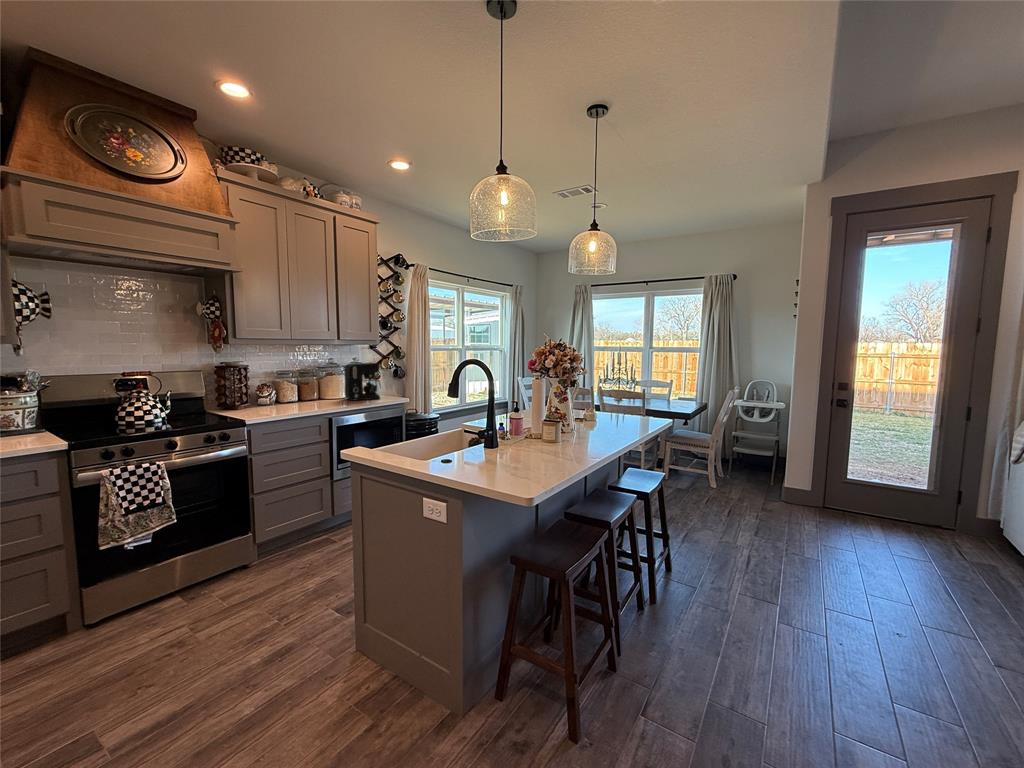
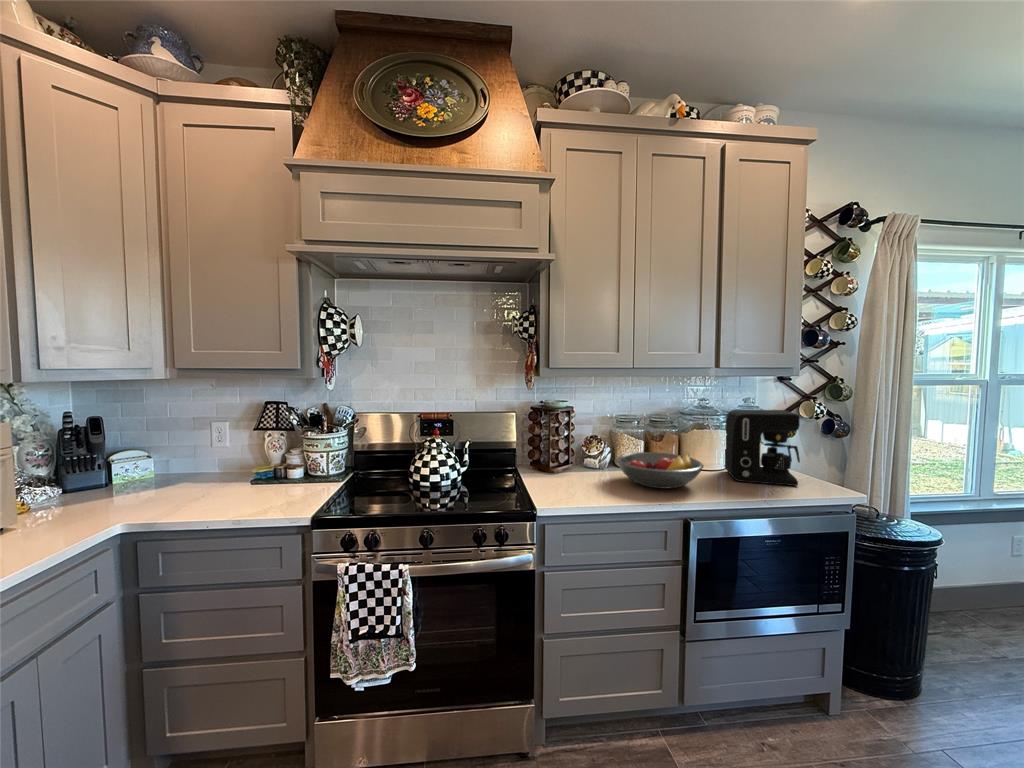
fruit bowl: none [283,388,335,407] -> present [616,452,704,488]

